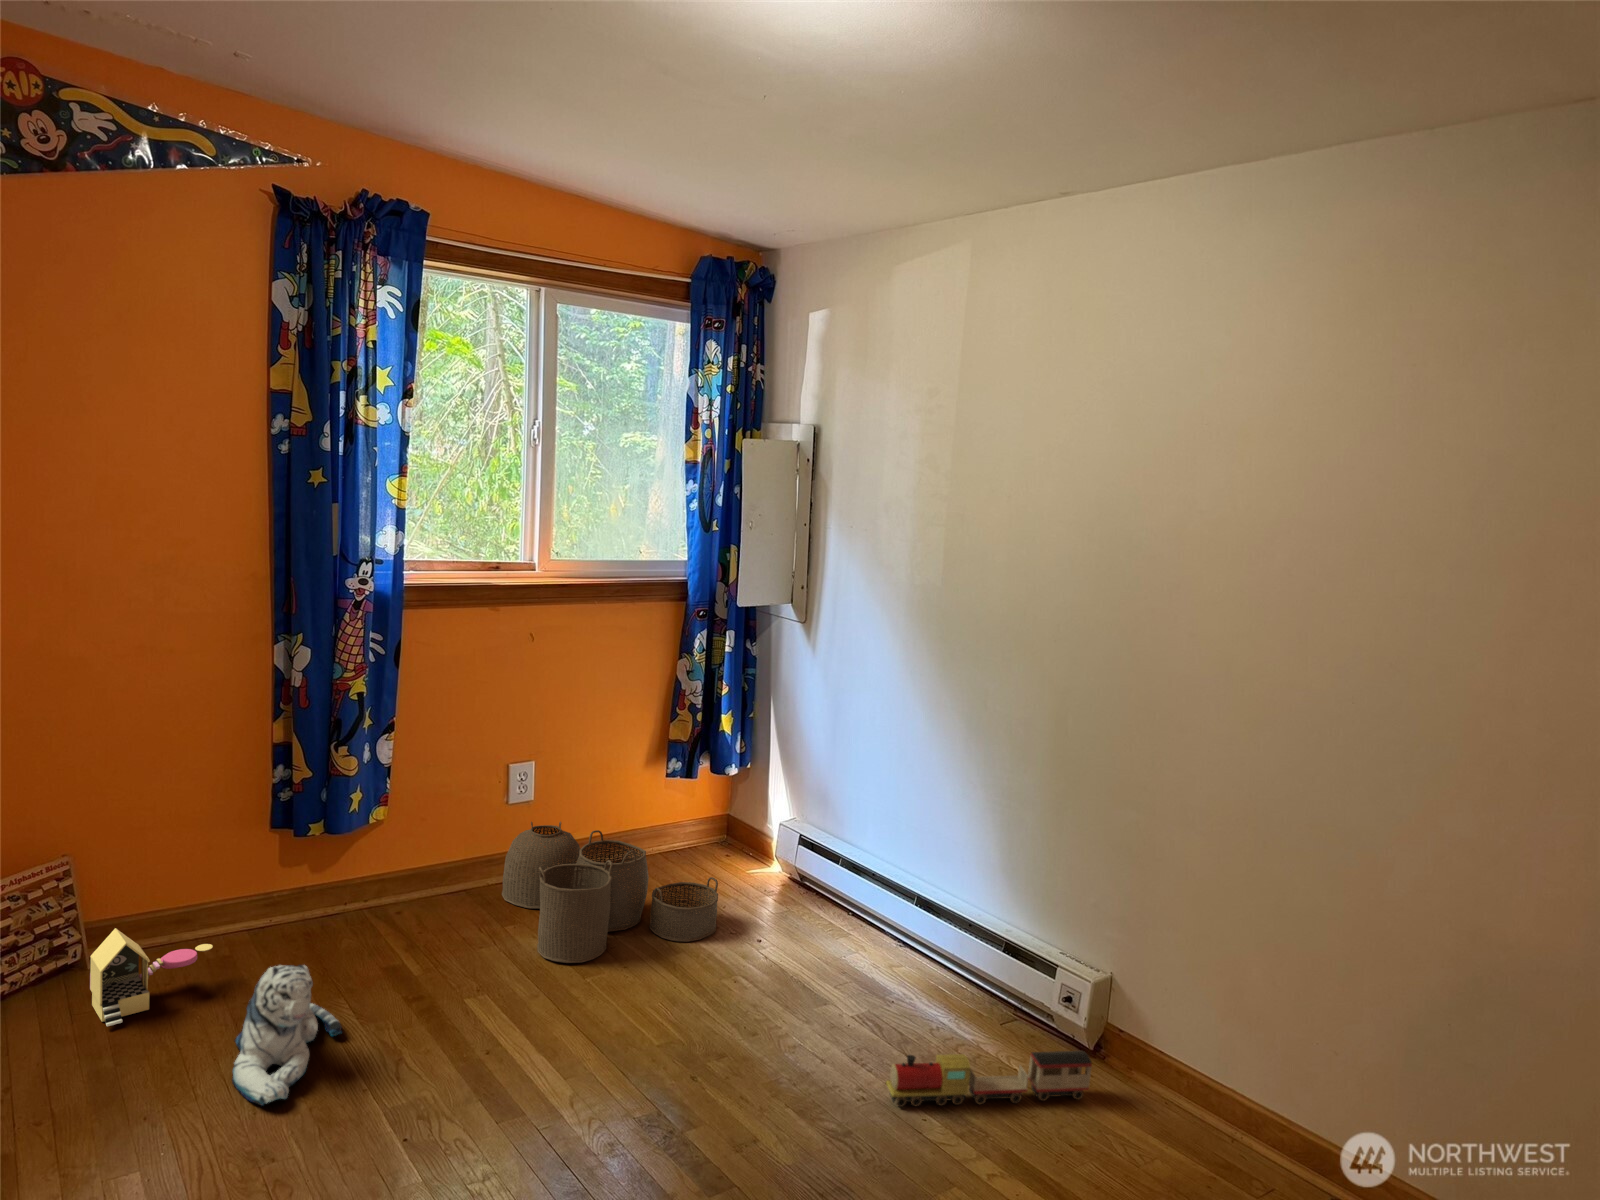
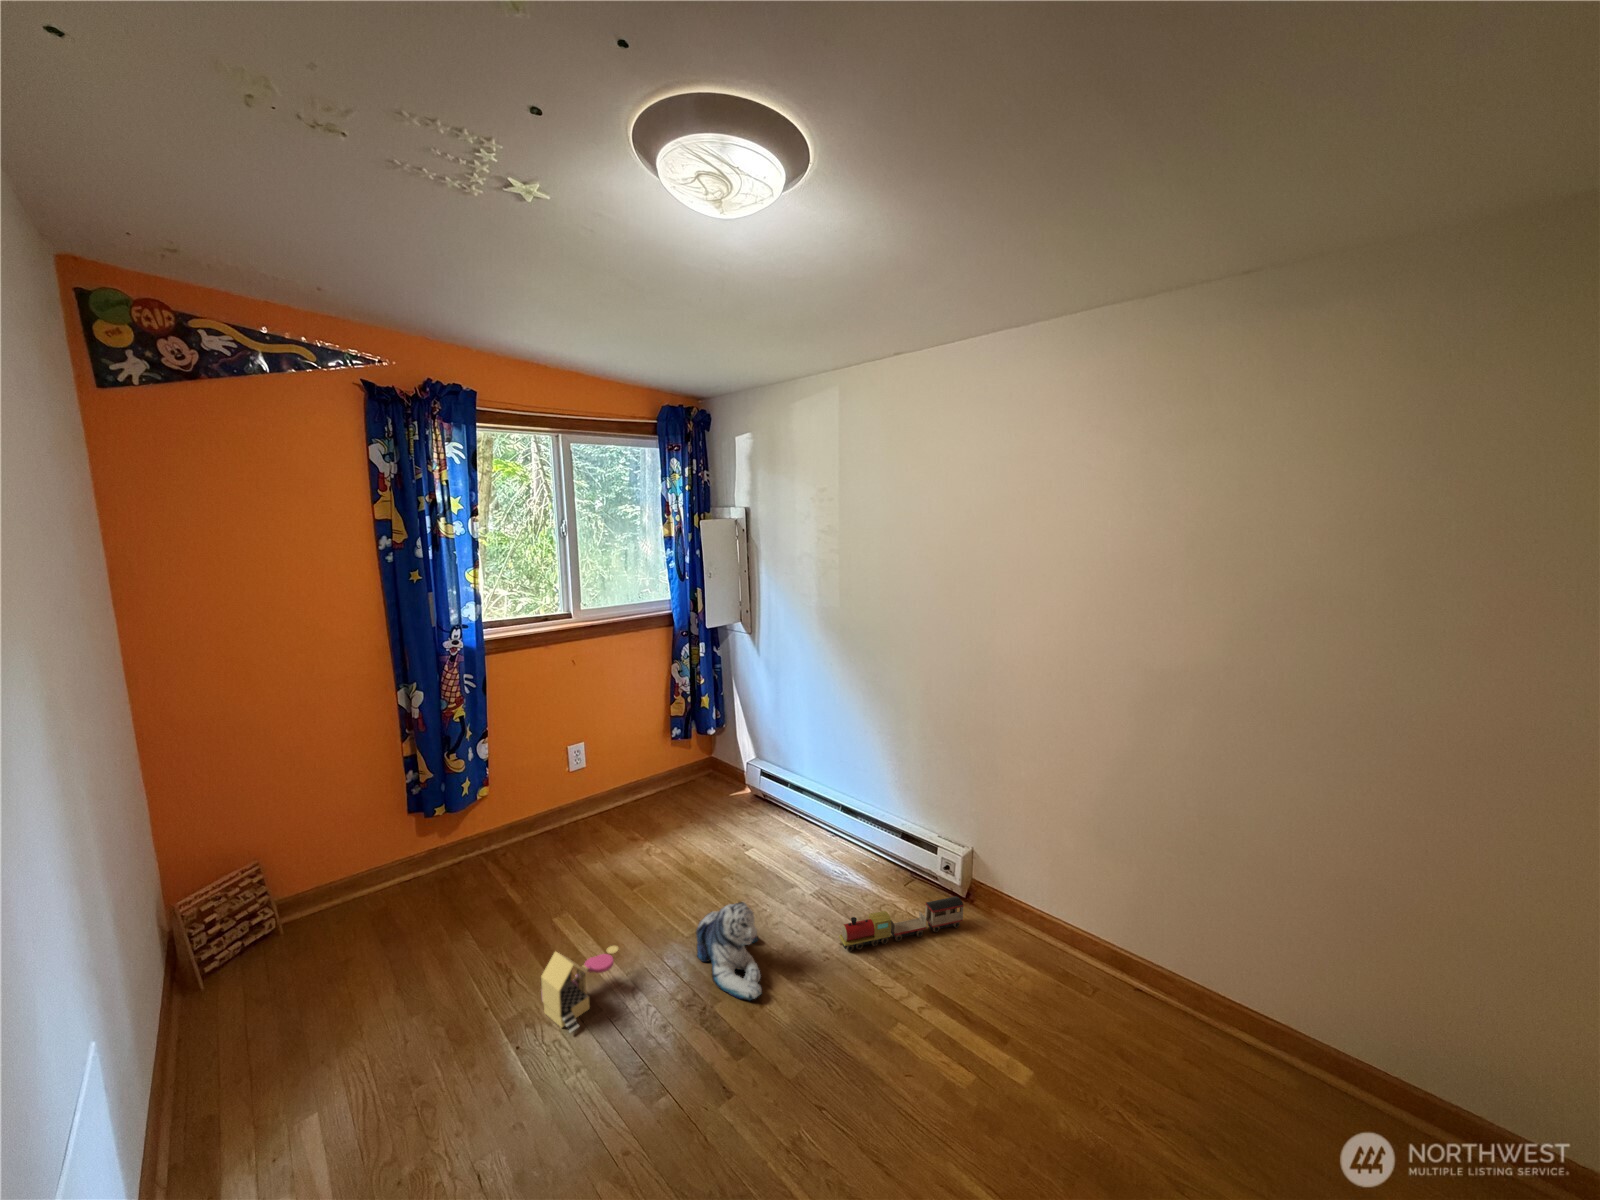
woven basket: present [502,822,718,963] -> none [570,781,715,879]
toy house: present [90,928,213,1026] -> present [541,946,618,1032]
plush toy: present [232,965,342,1105] -> present [696,902,762,1001]

